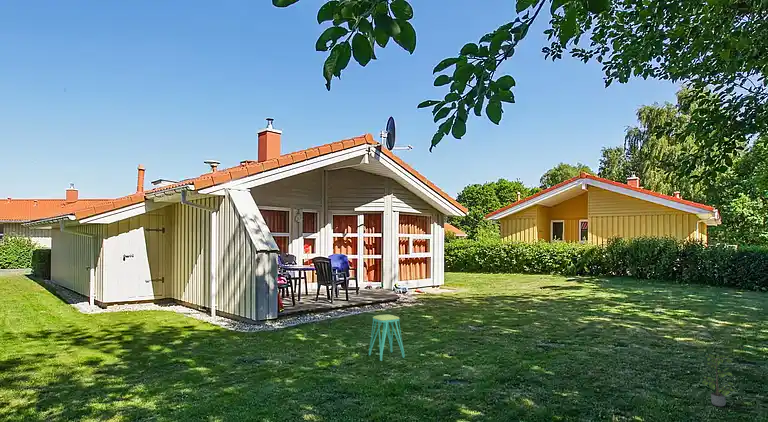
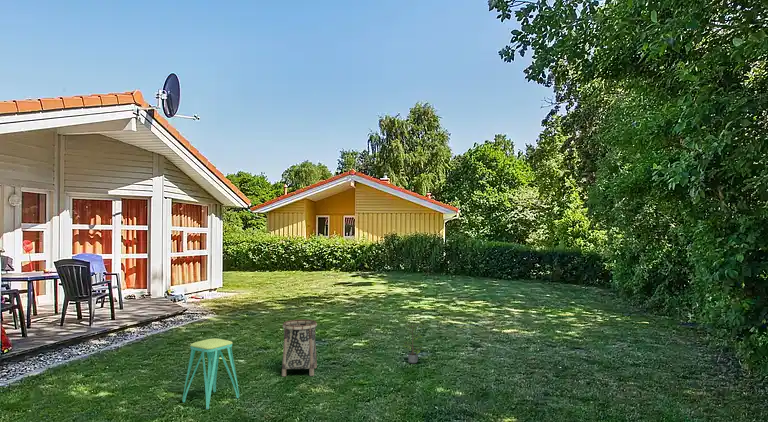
basket: none [442,308,472,351] -> present [282,319,317,376]
potted plant: present [702,354,737,407] -> present [403,323,425,363]

